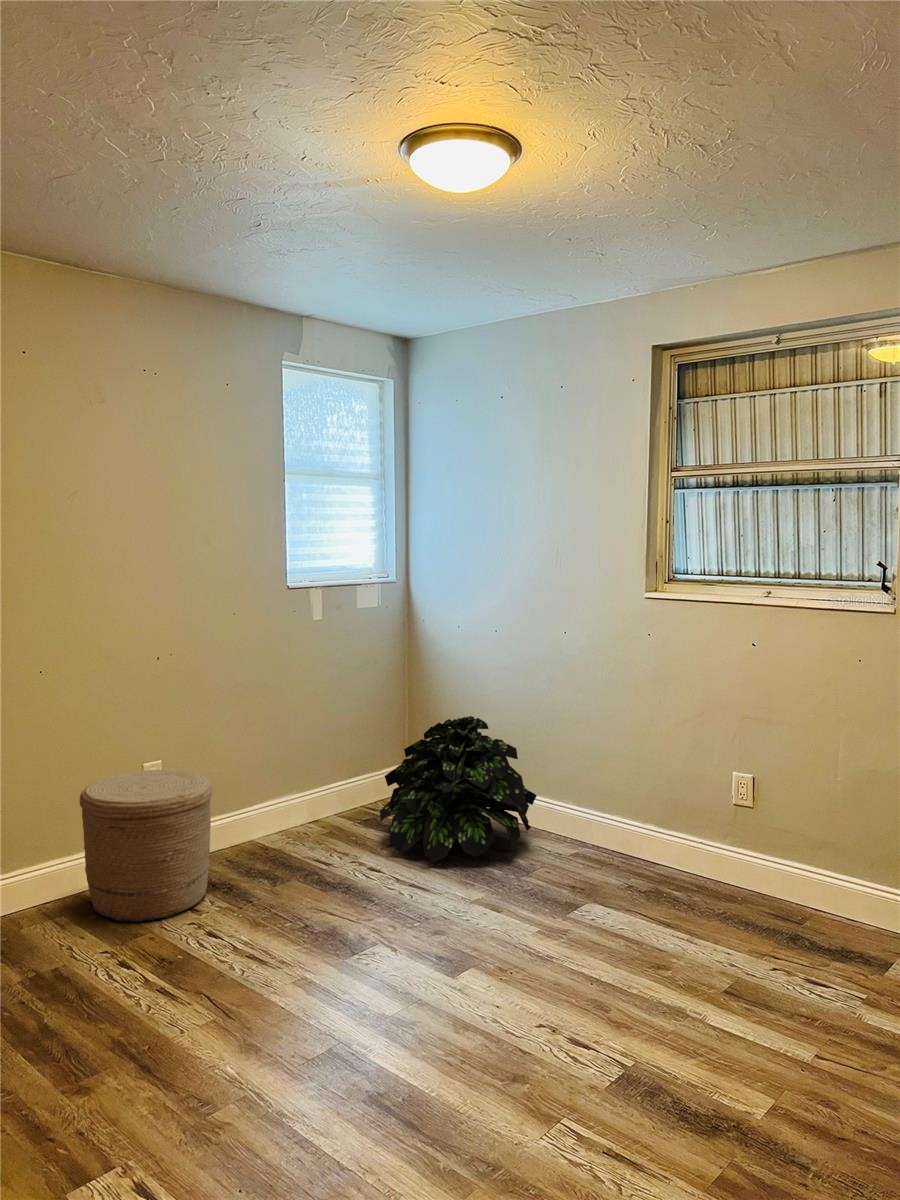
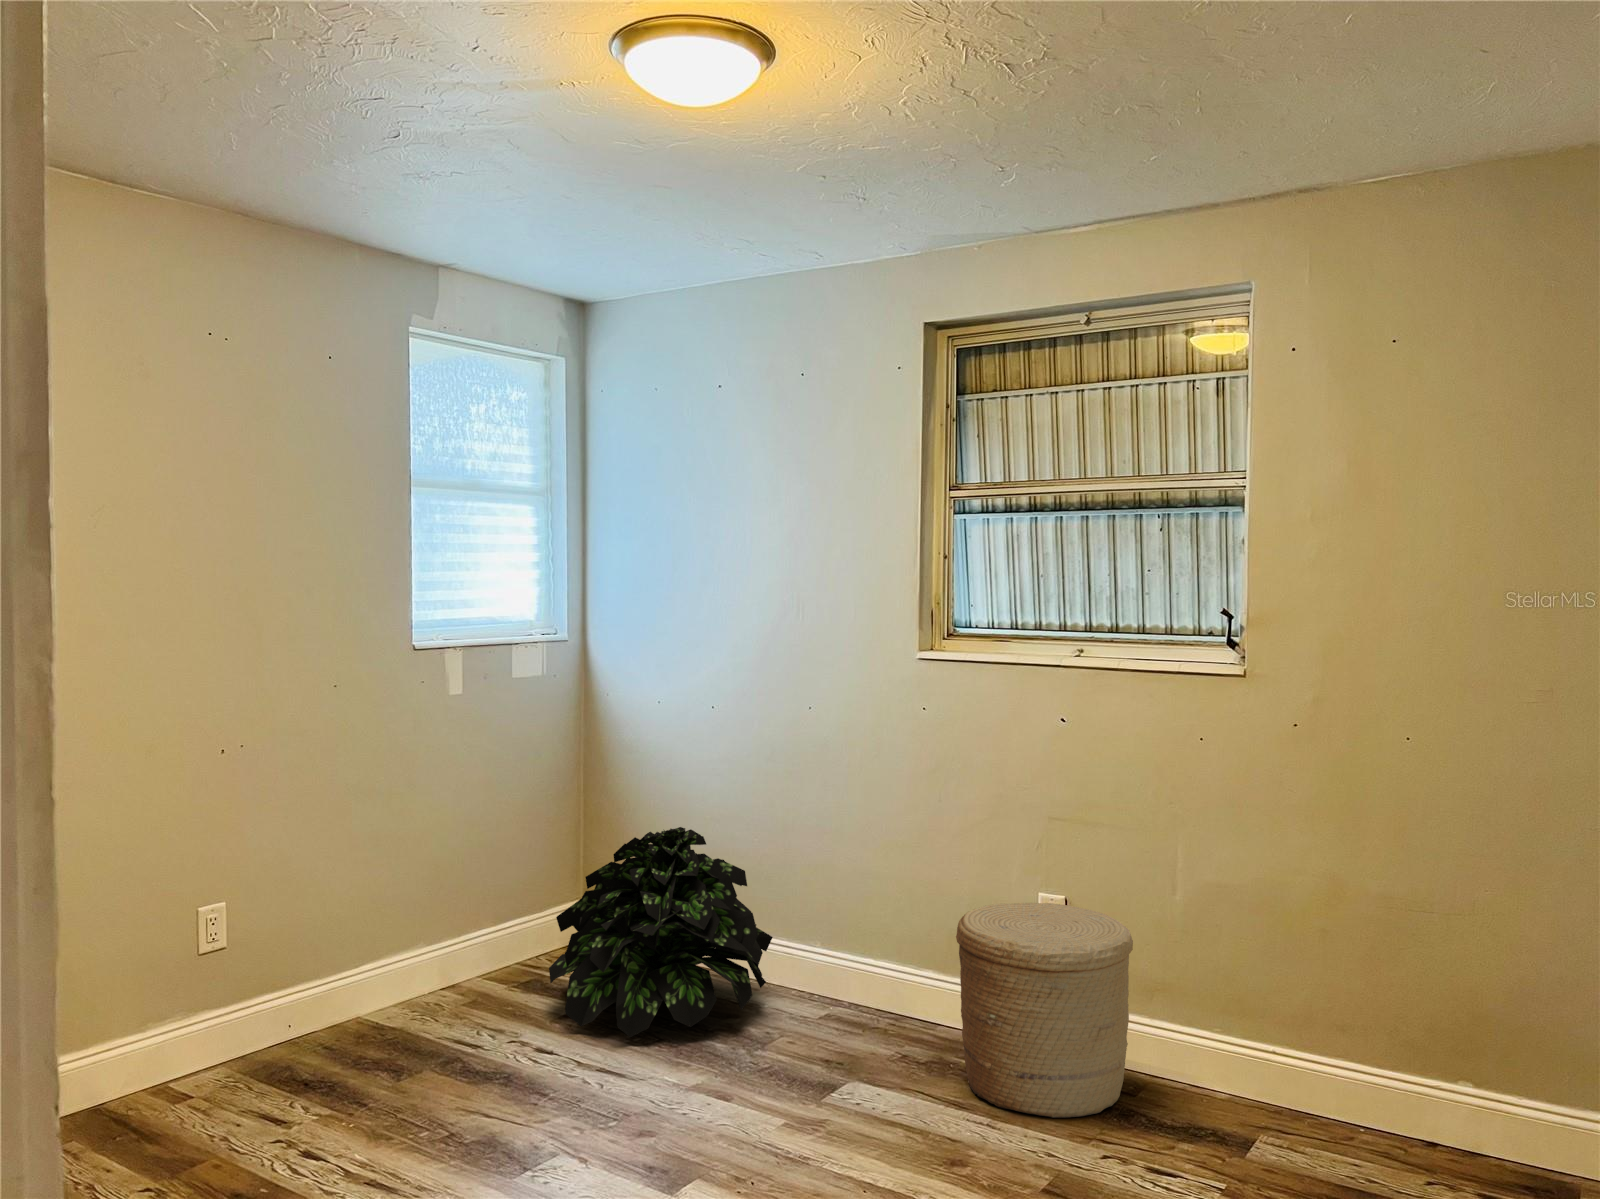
woven basket: present [80,769,212,922] -> present [956,903,1133,1118]

